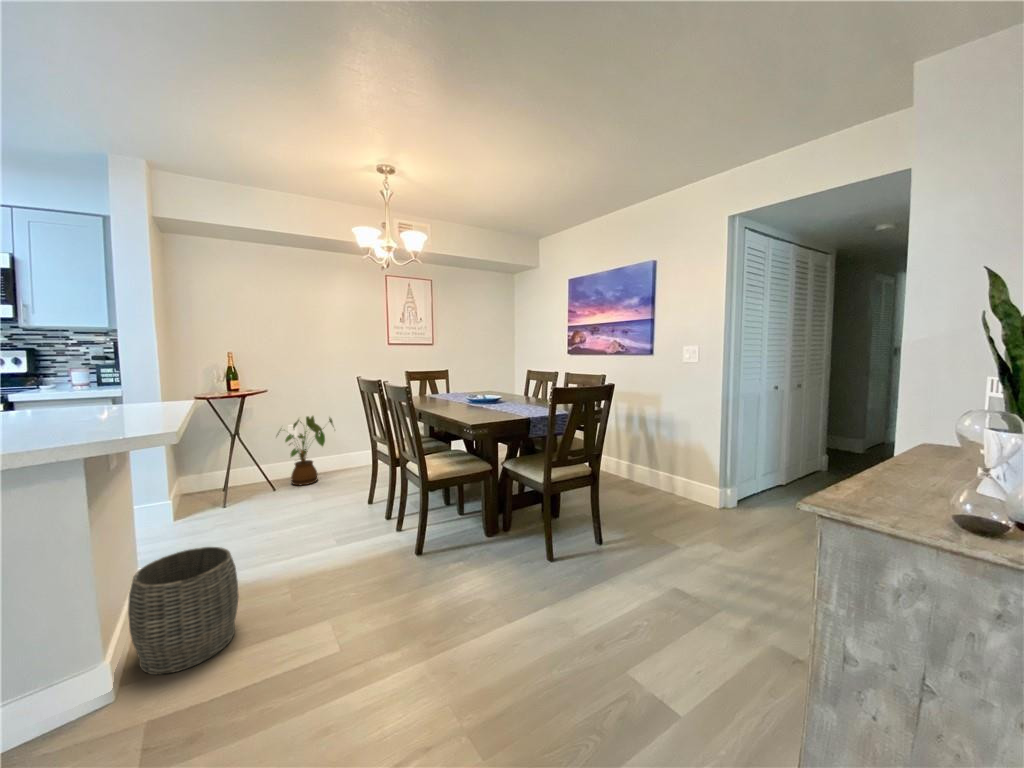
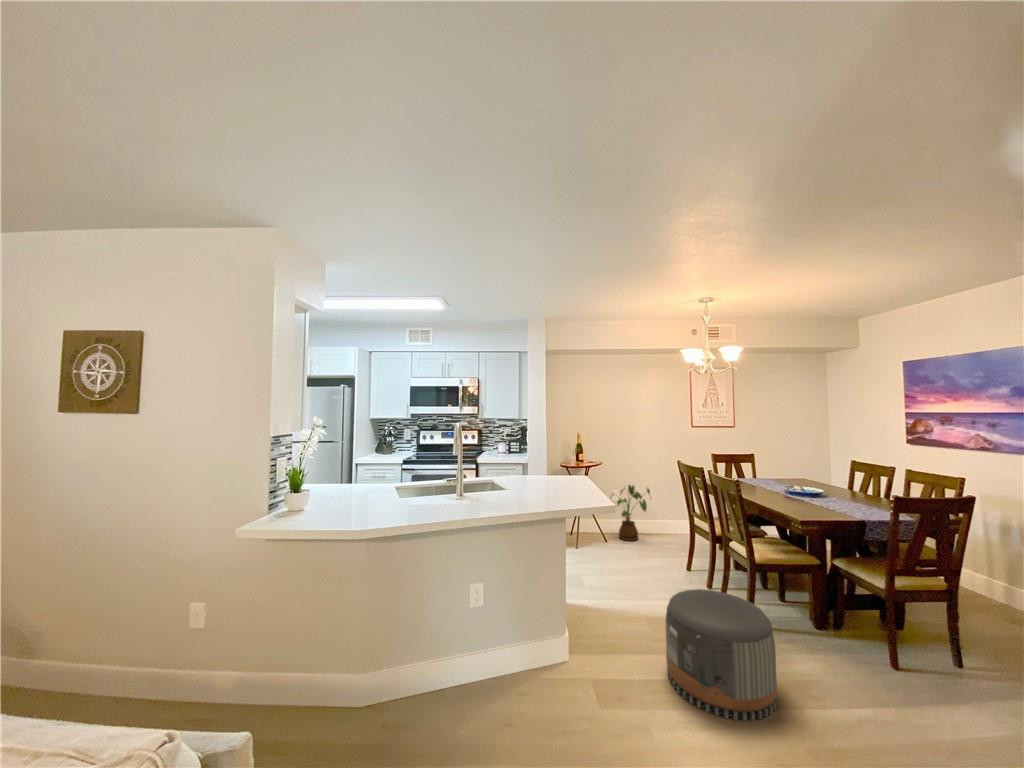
pouf: none [274,530,427,717] -> present [666,589,777,721]
woven basket: present [128,547,239,674] -> none [577,575,630,651]

